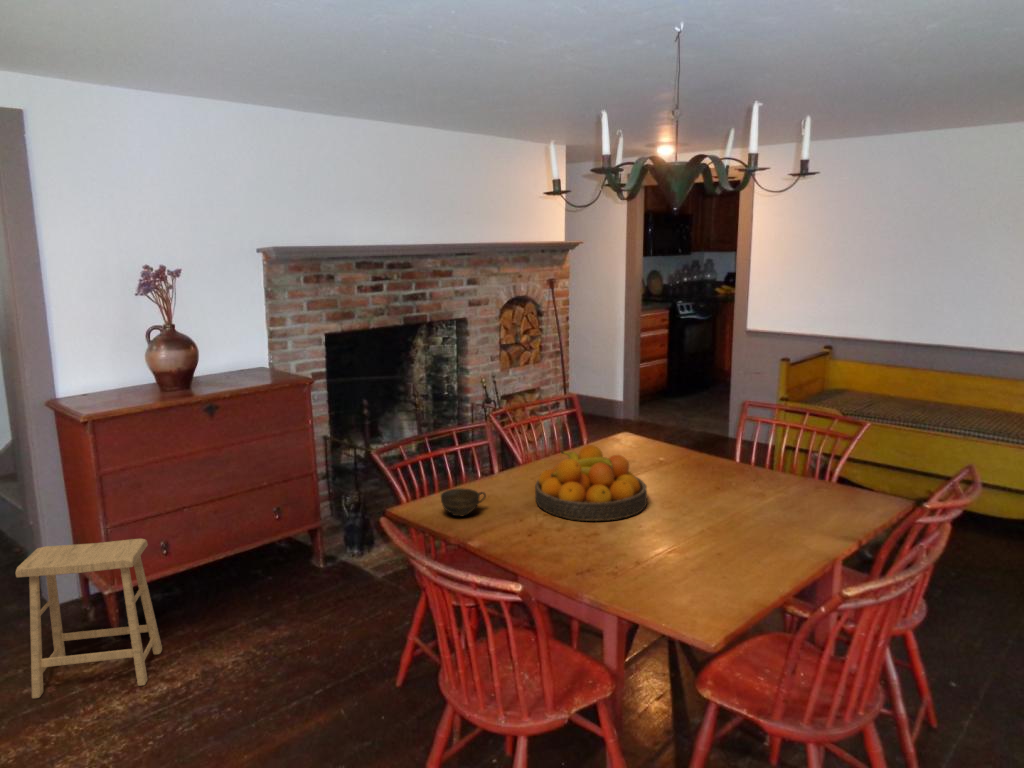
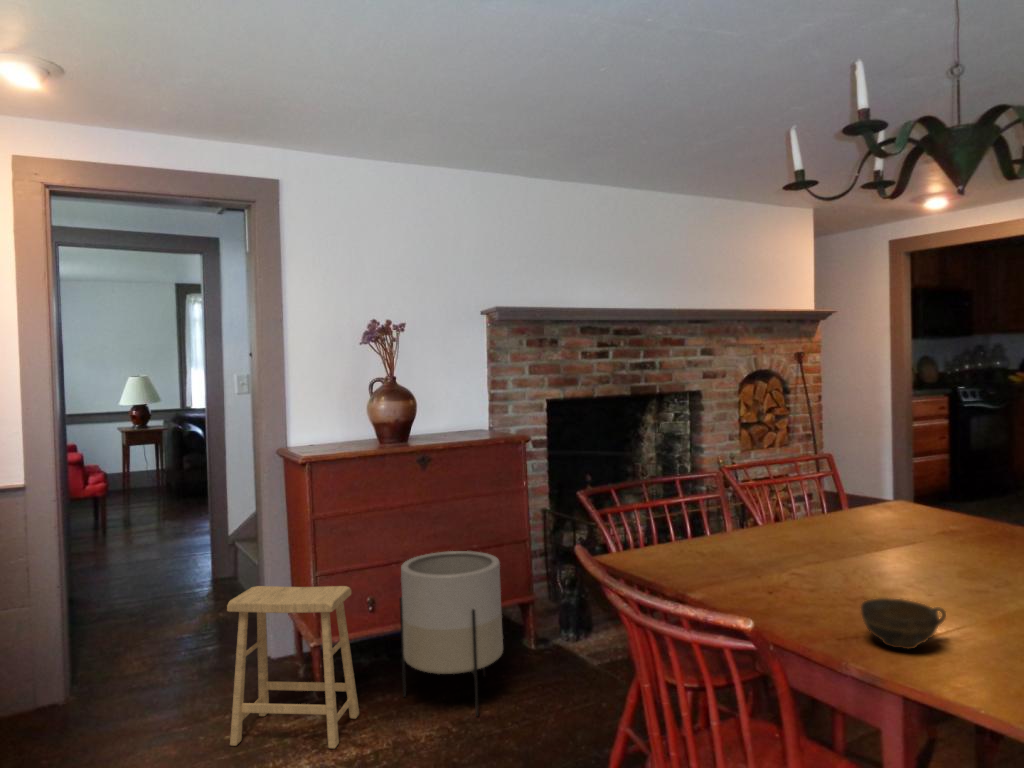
fruit bowl: present [535,445,647,521] -> none [784,493,949,586]
cup: present [441,488,486,517] -> present [861,598,946,649]
planter: none [195,491,298,636] -> present [400,551,503,716]

